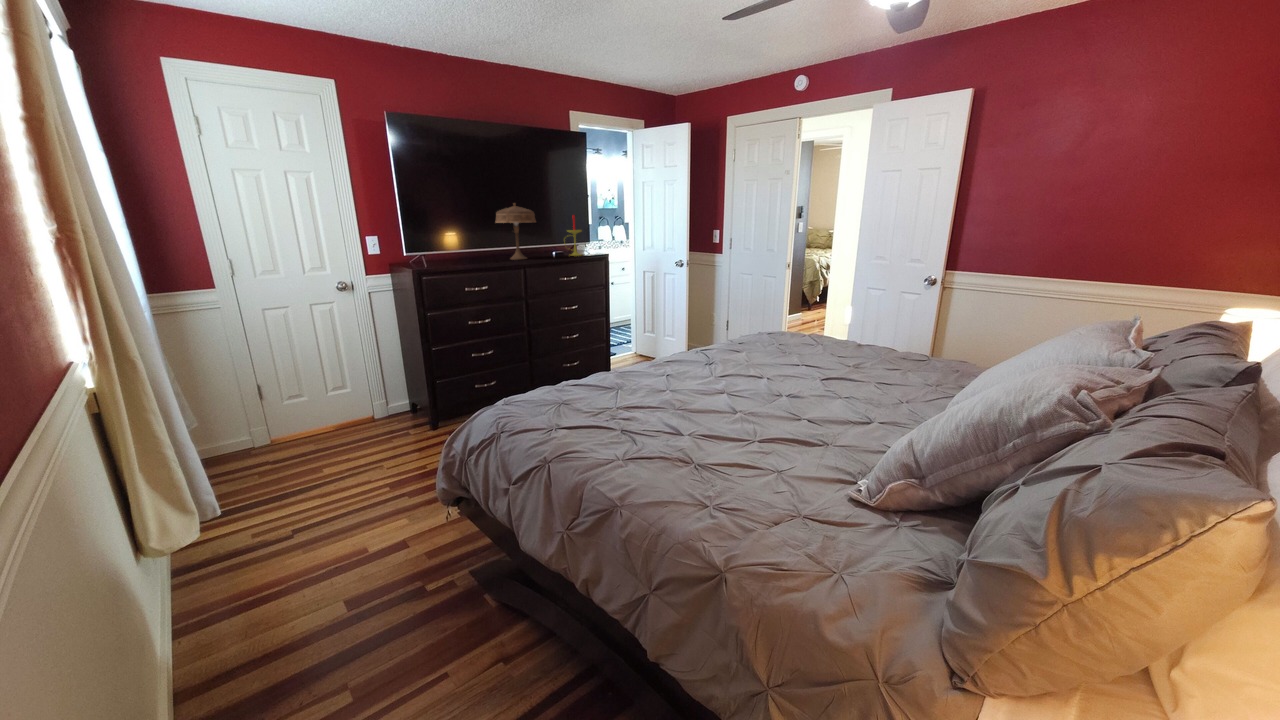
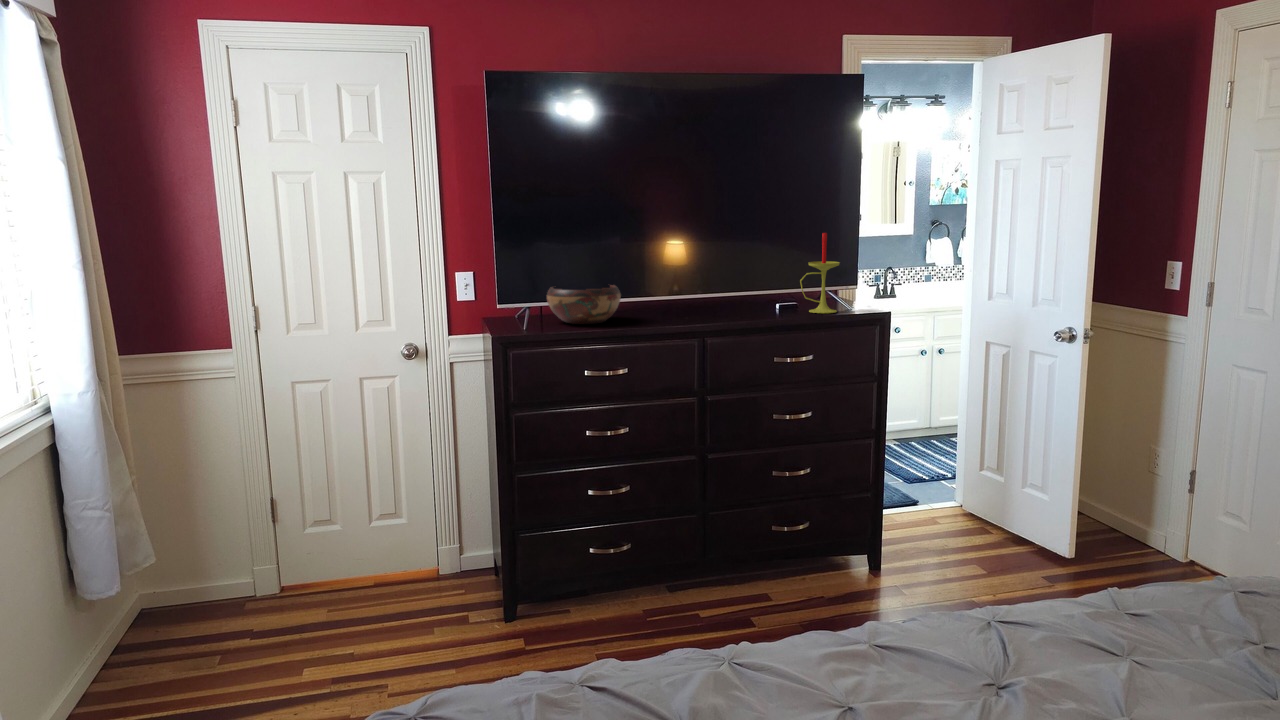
table lamp: present [496,203,536,260] -> none [666,212,743,318]
decorative bowl: none [433,243,476,264] -> present [547,285,621,324]

